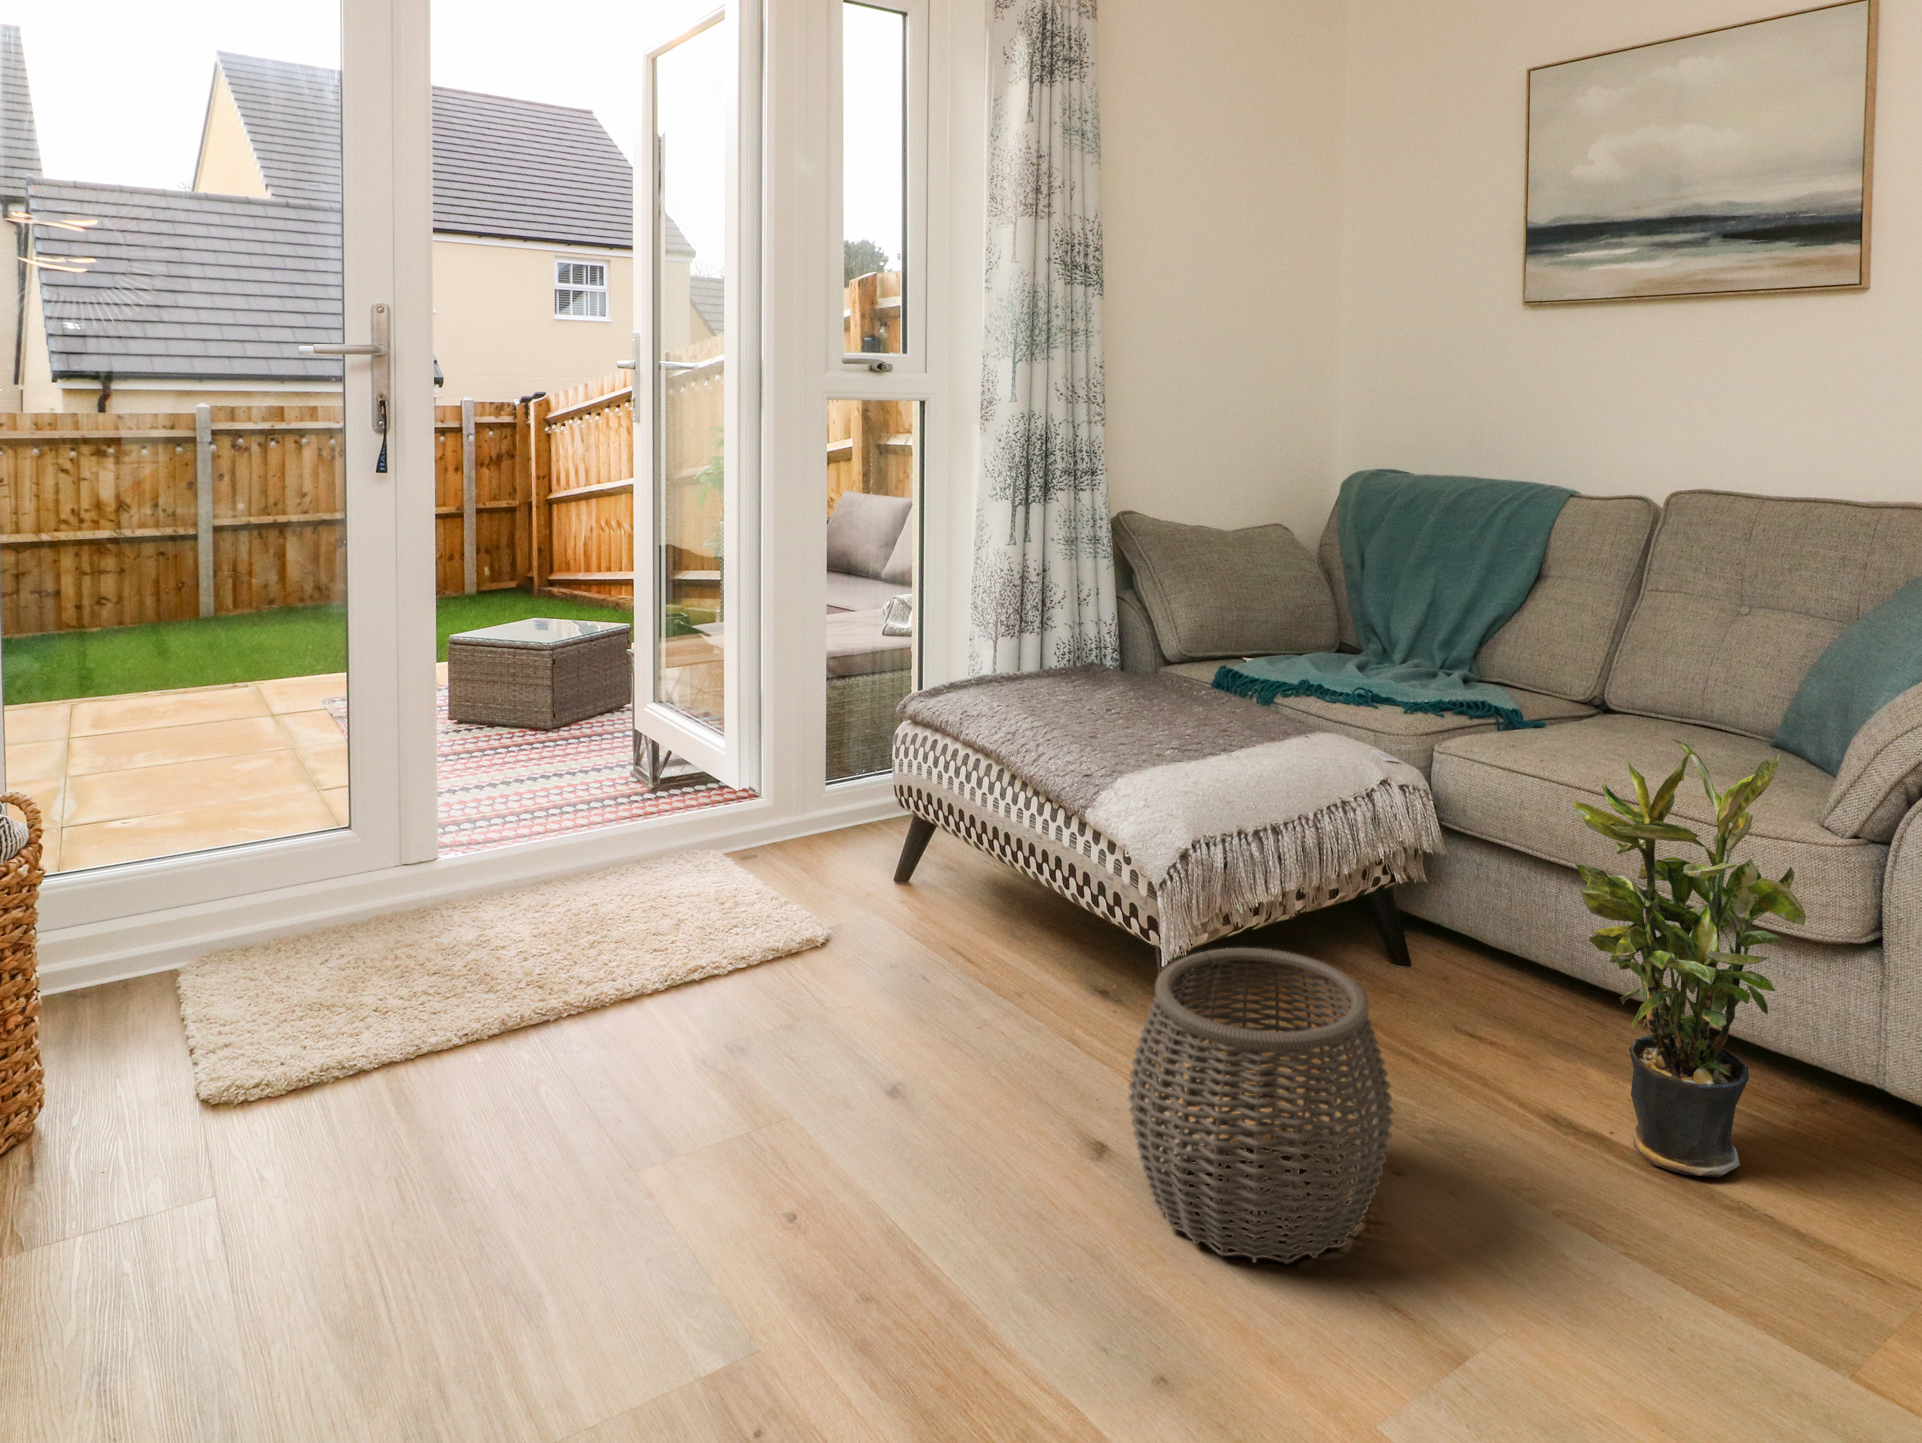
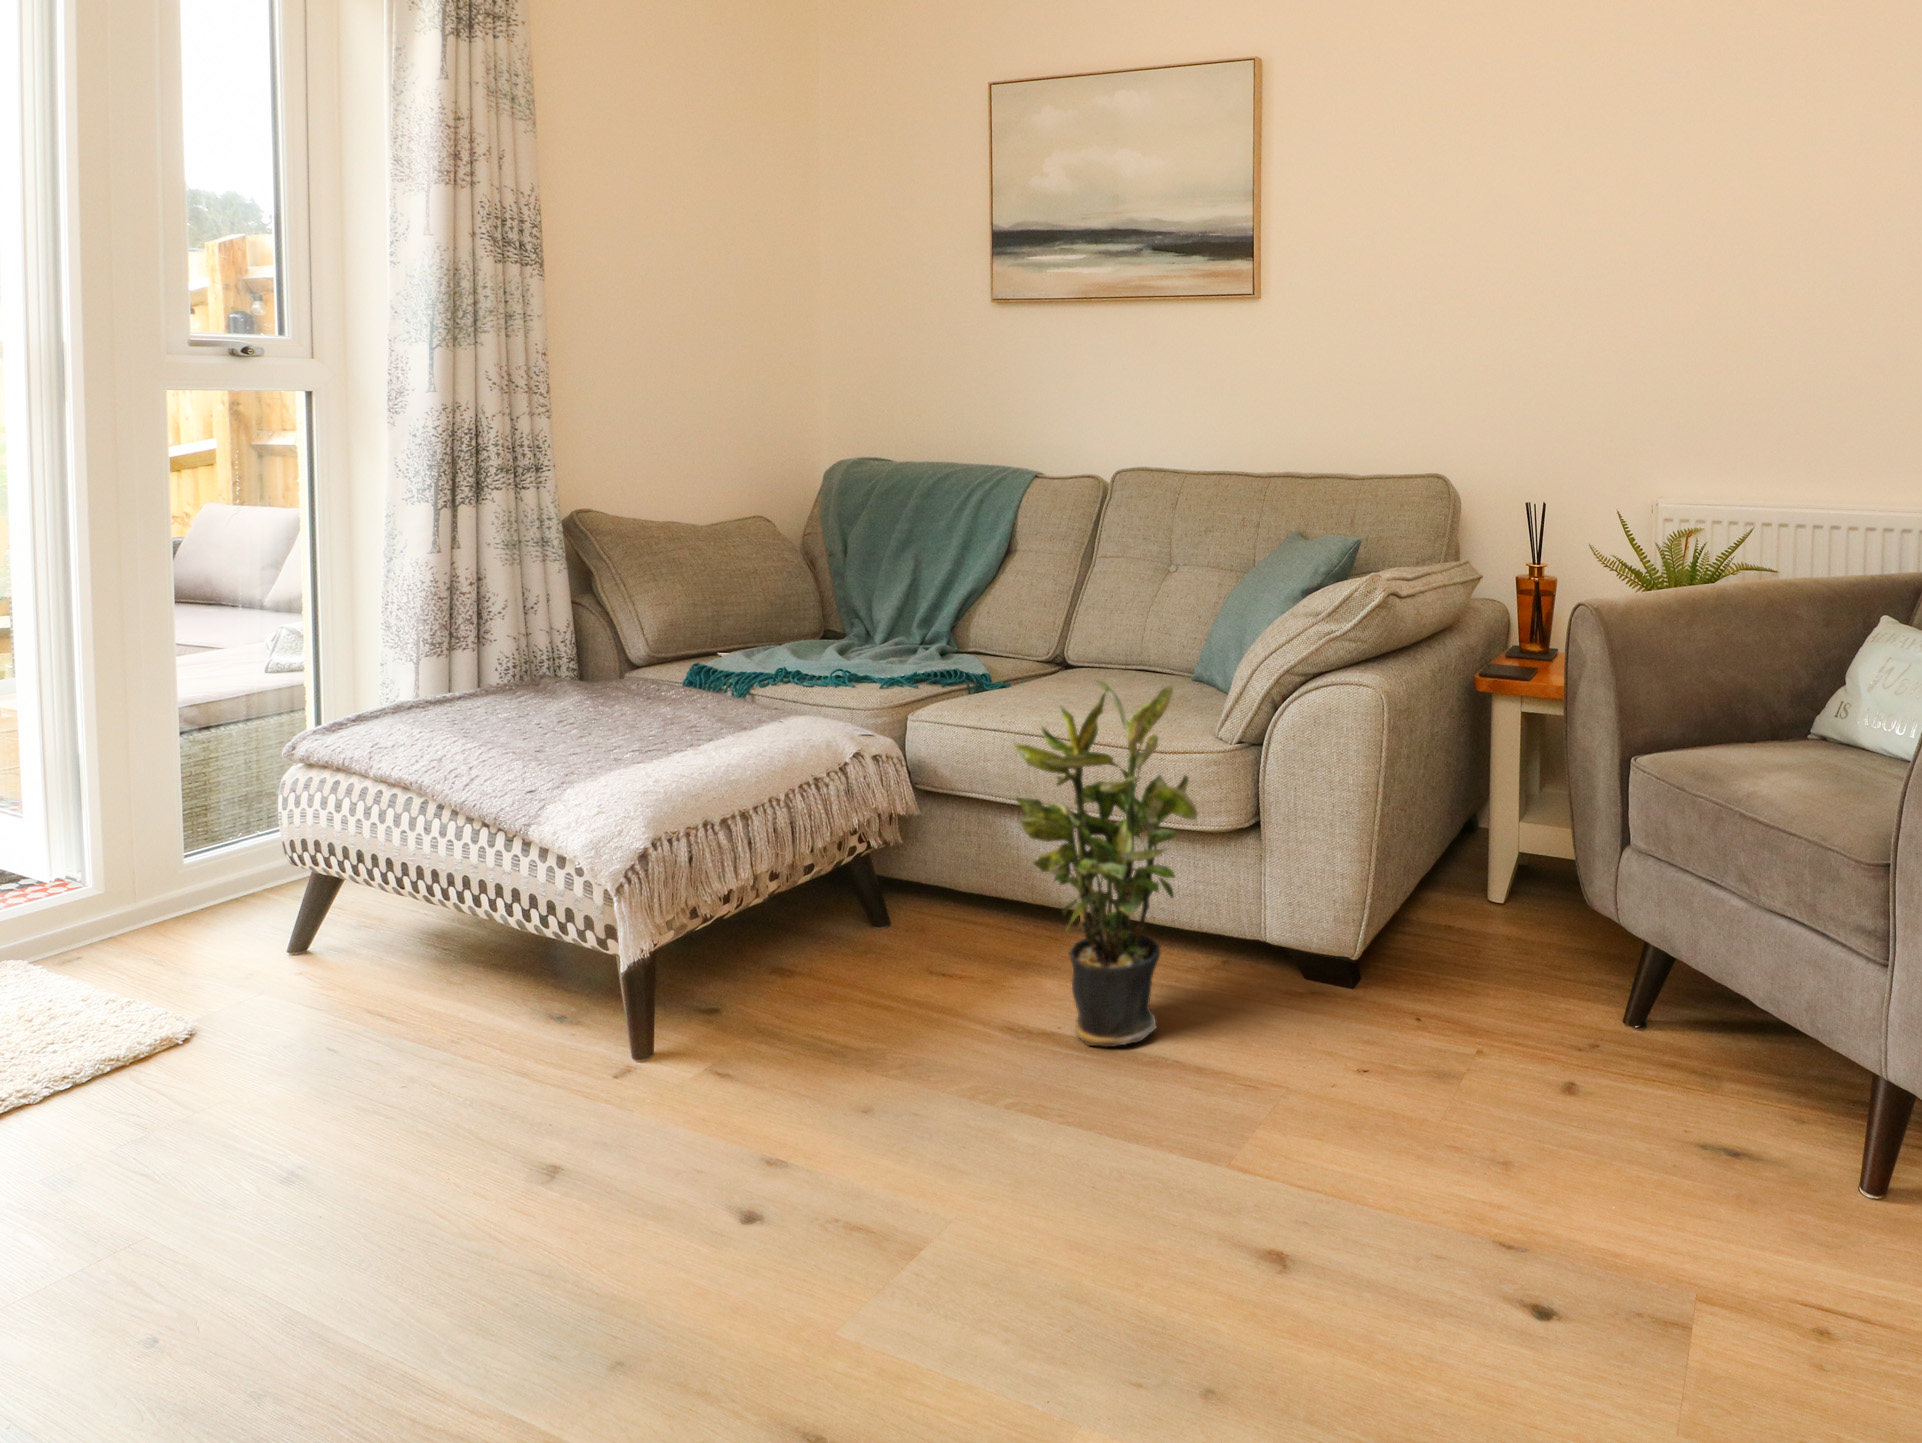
woven basket: present [1128,948,1393,1264] -> none [577,925,854,1231]

